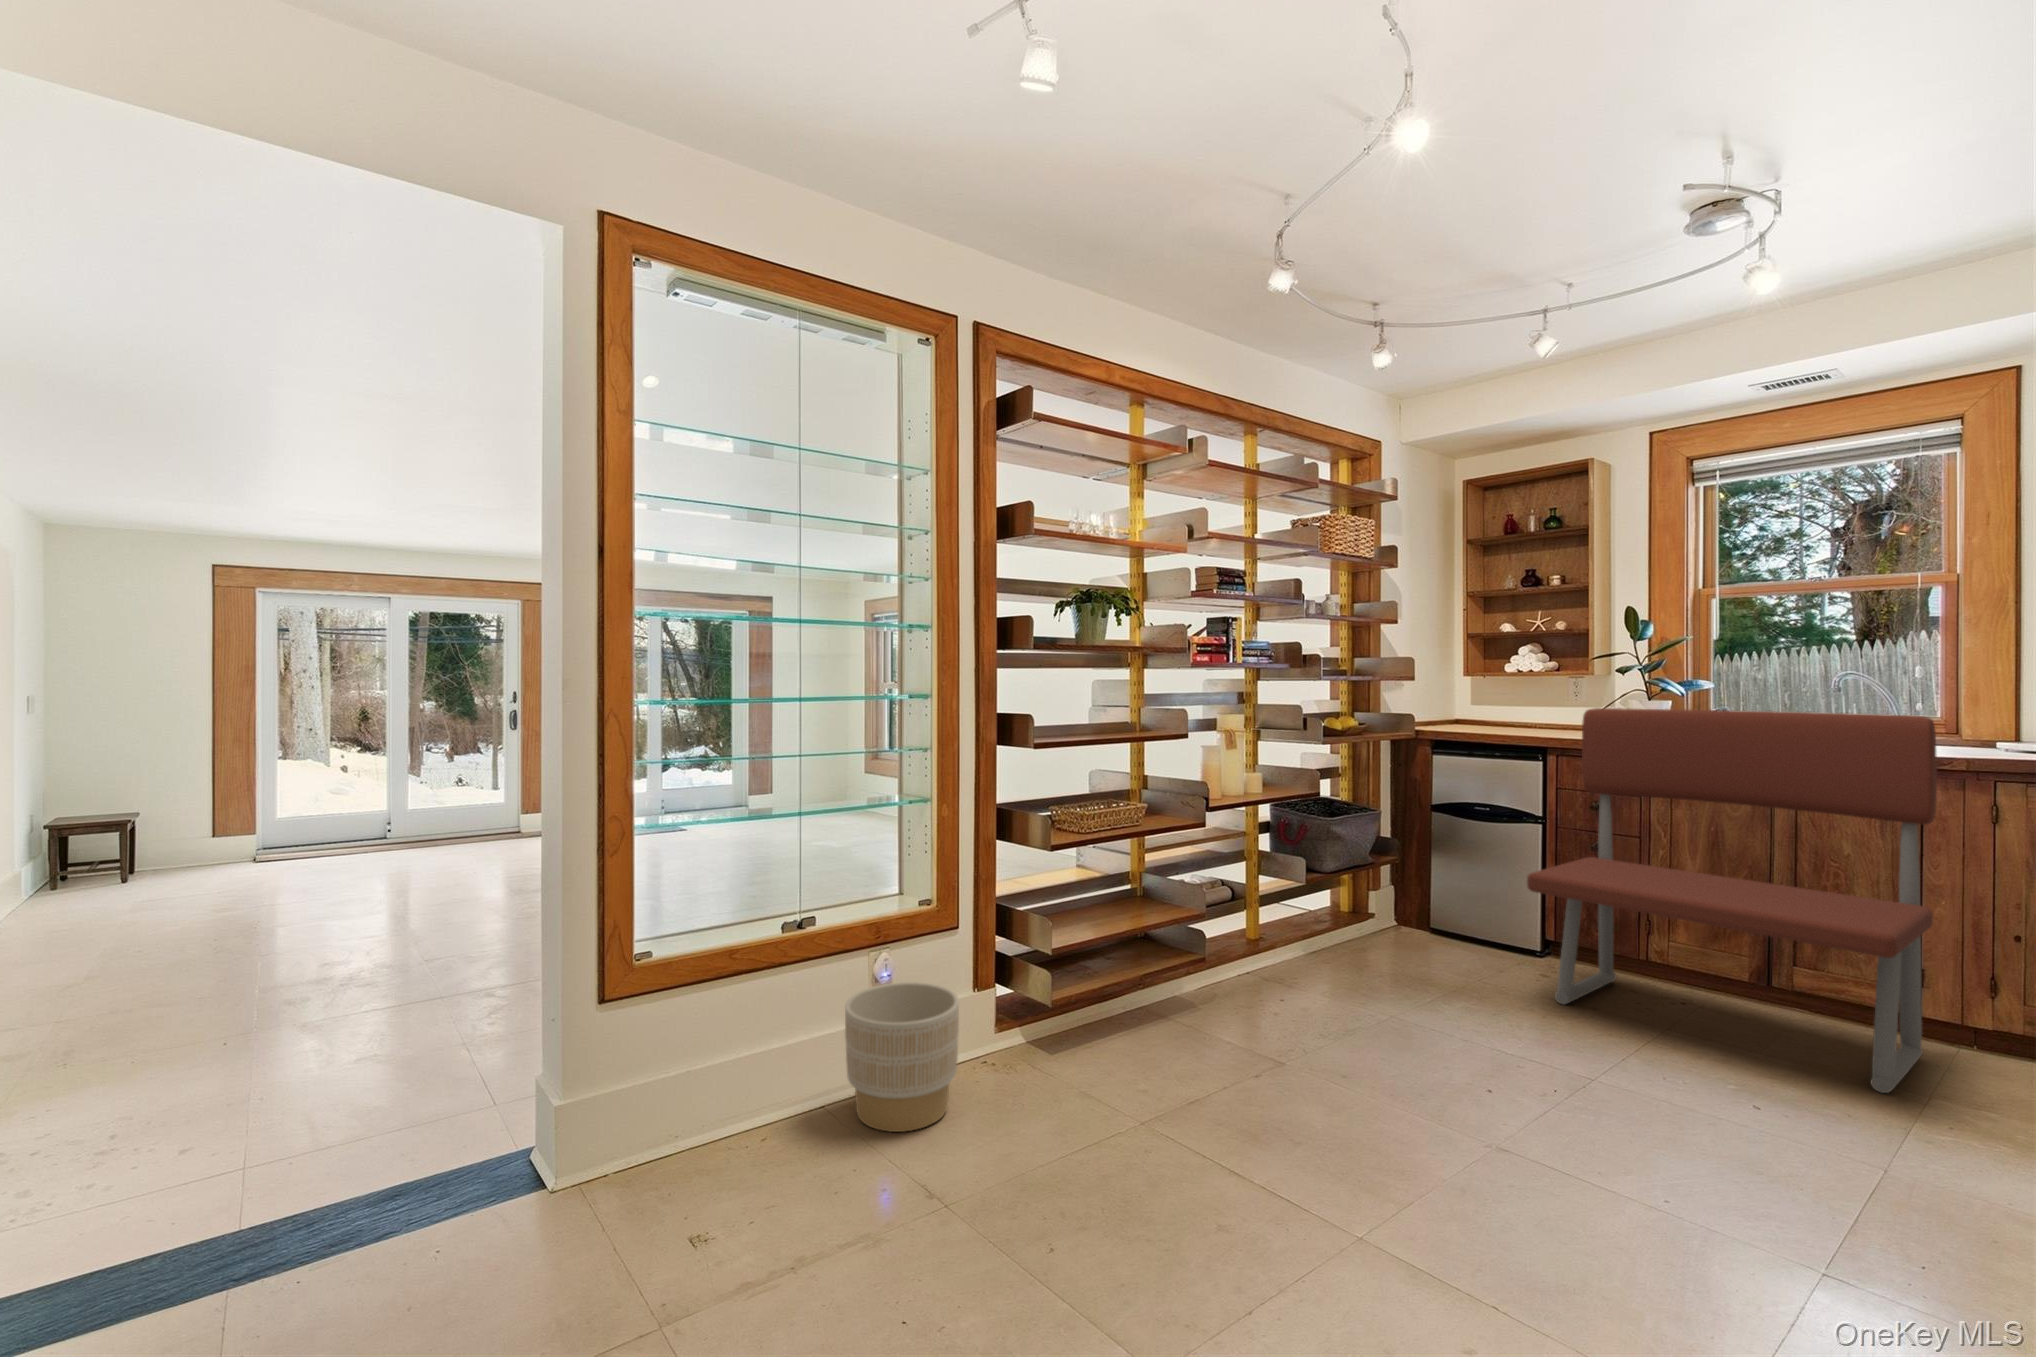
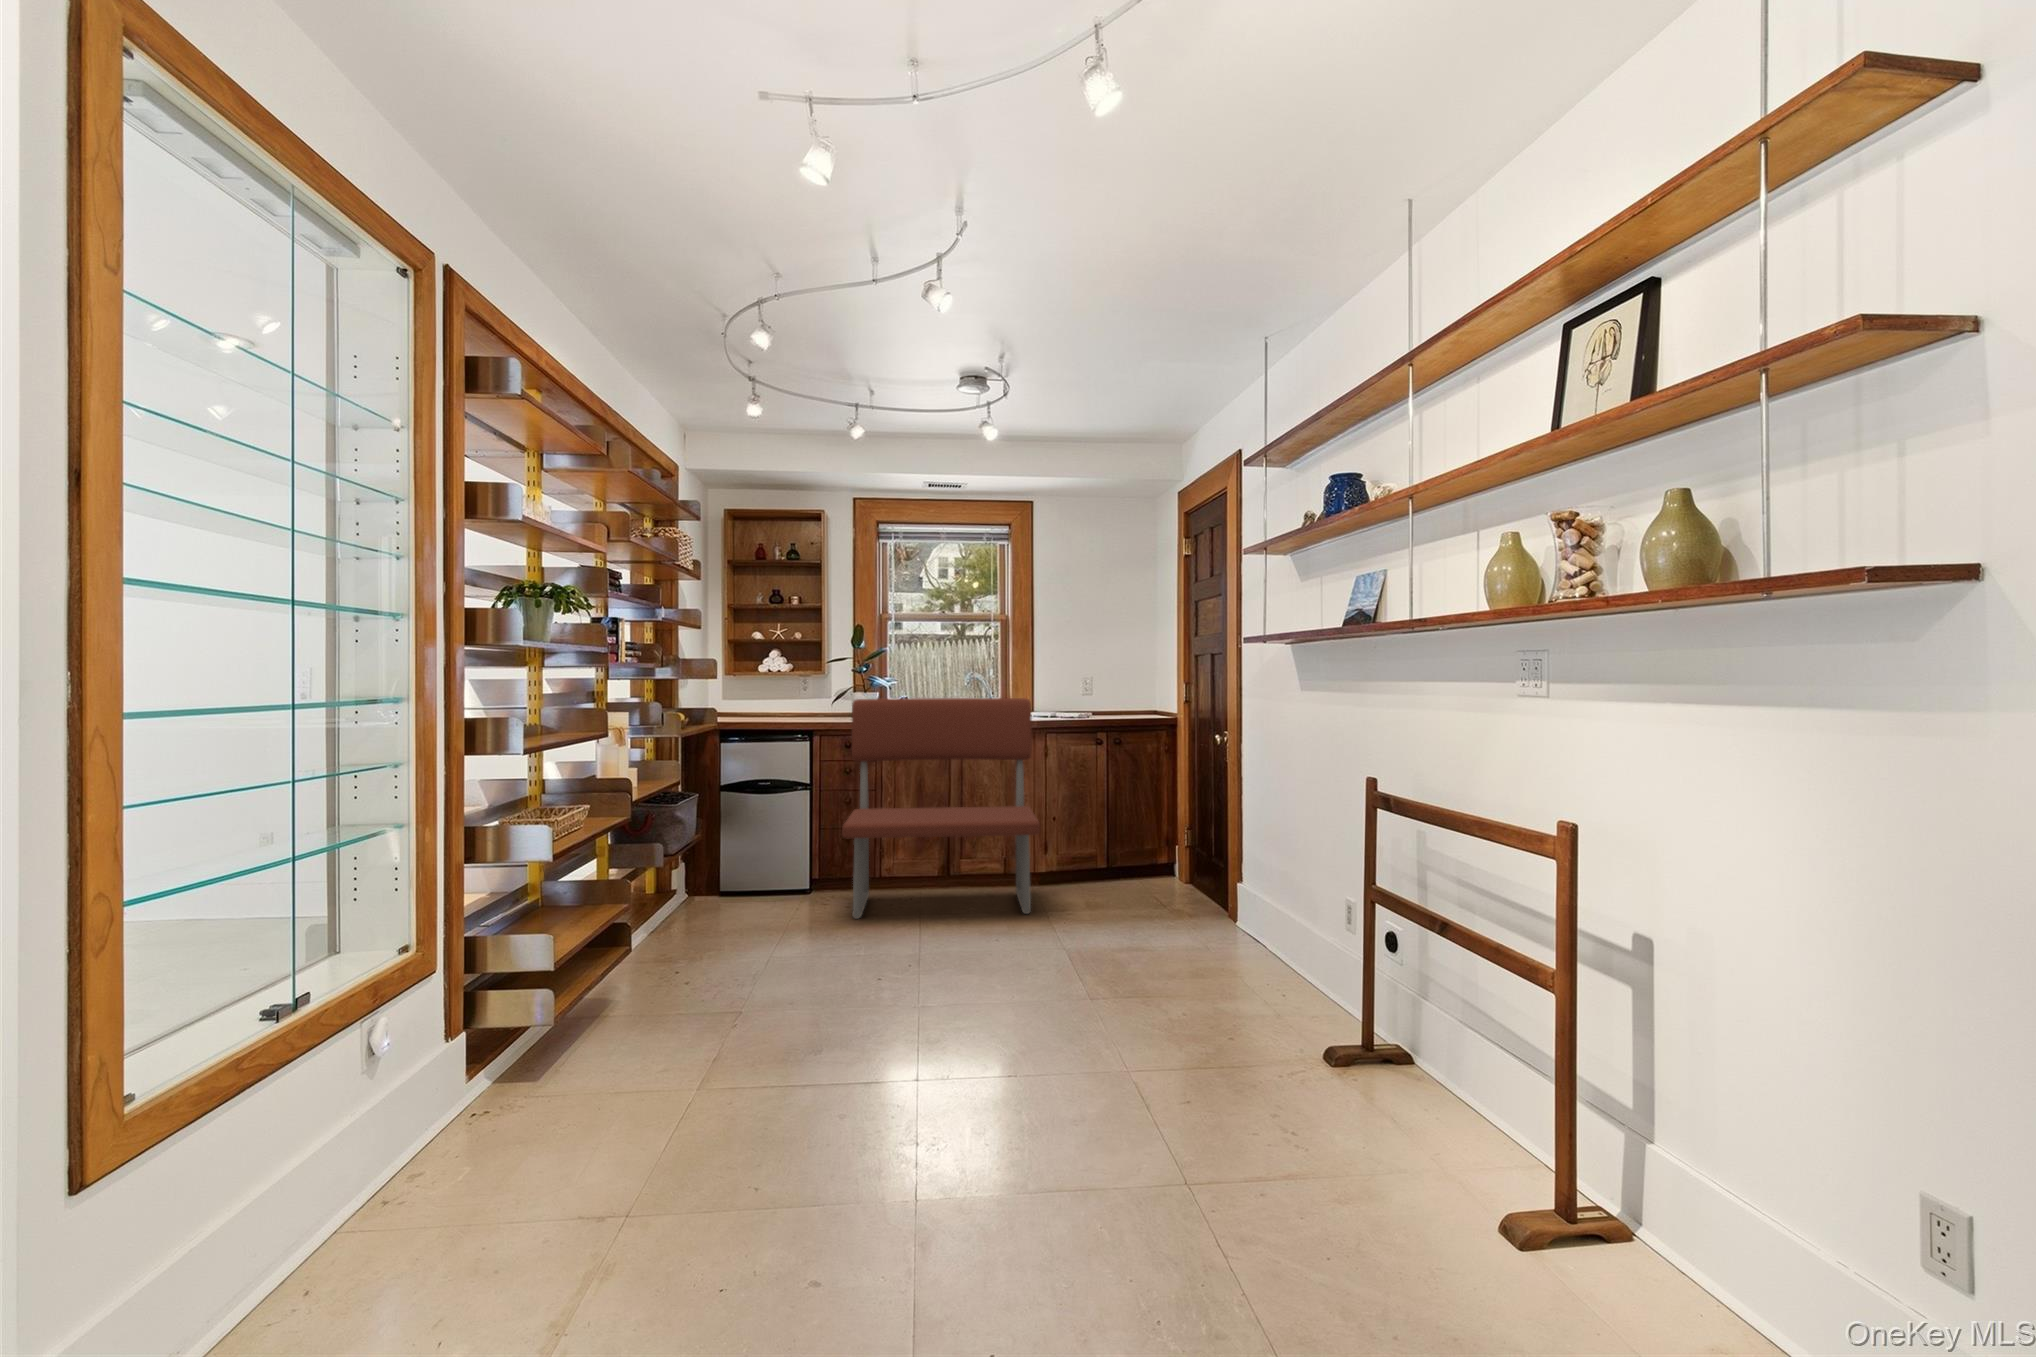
planter: present [845,982,959,1132] -> none [348,1049,517,1246]

